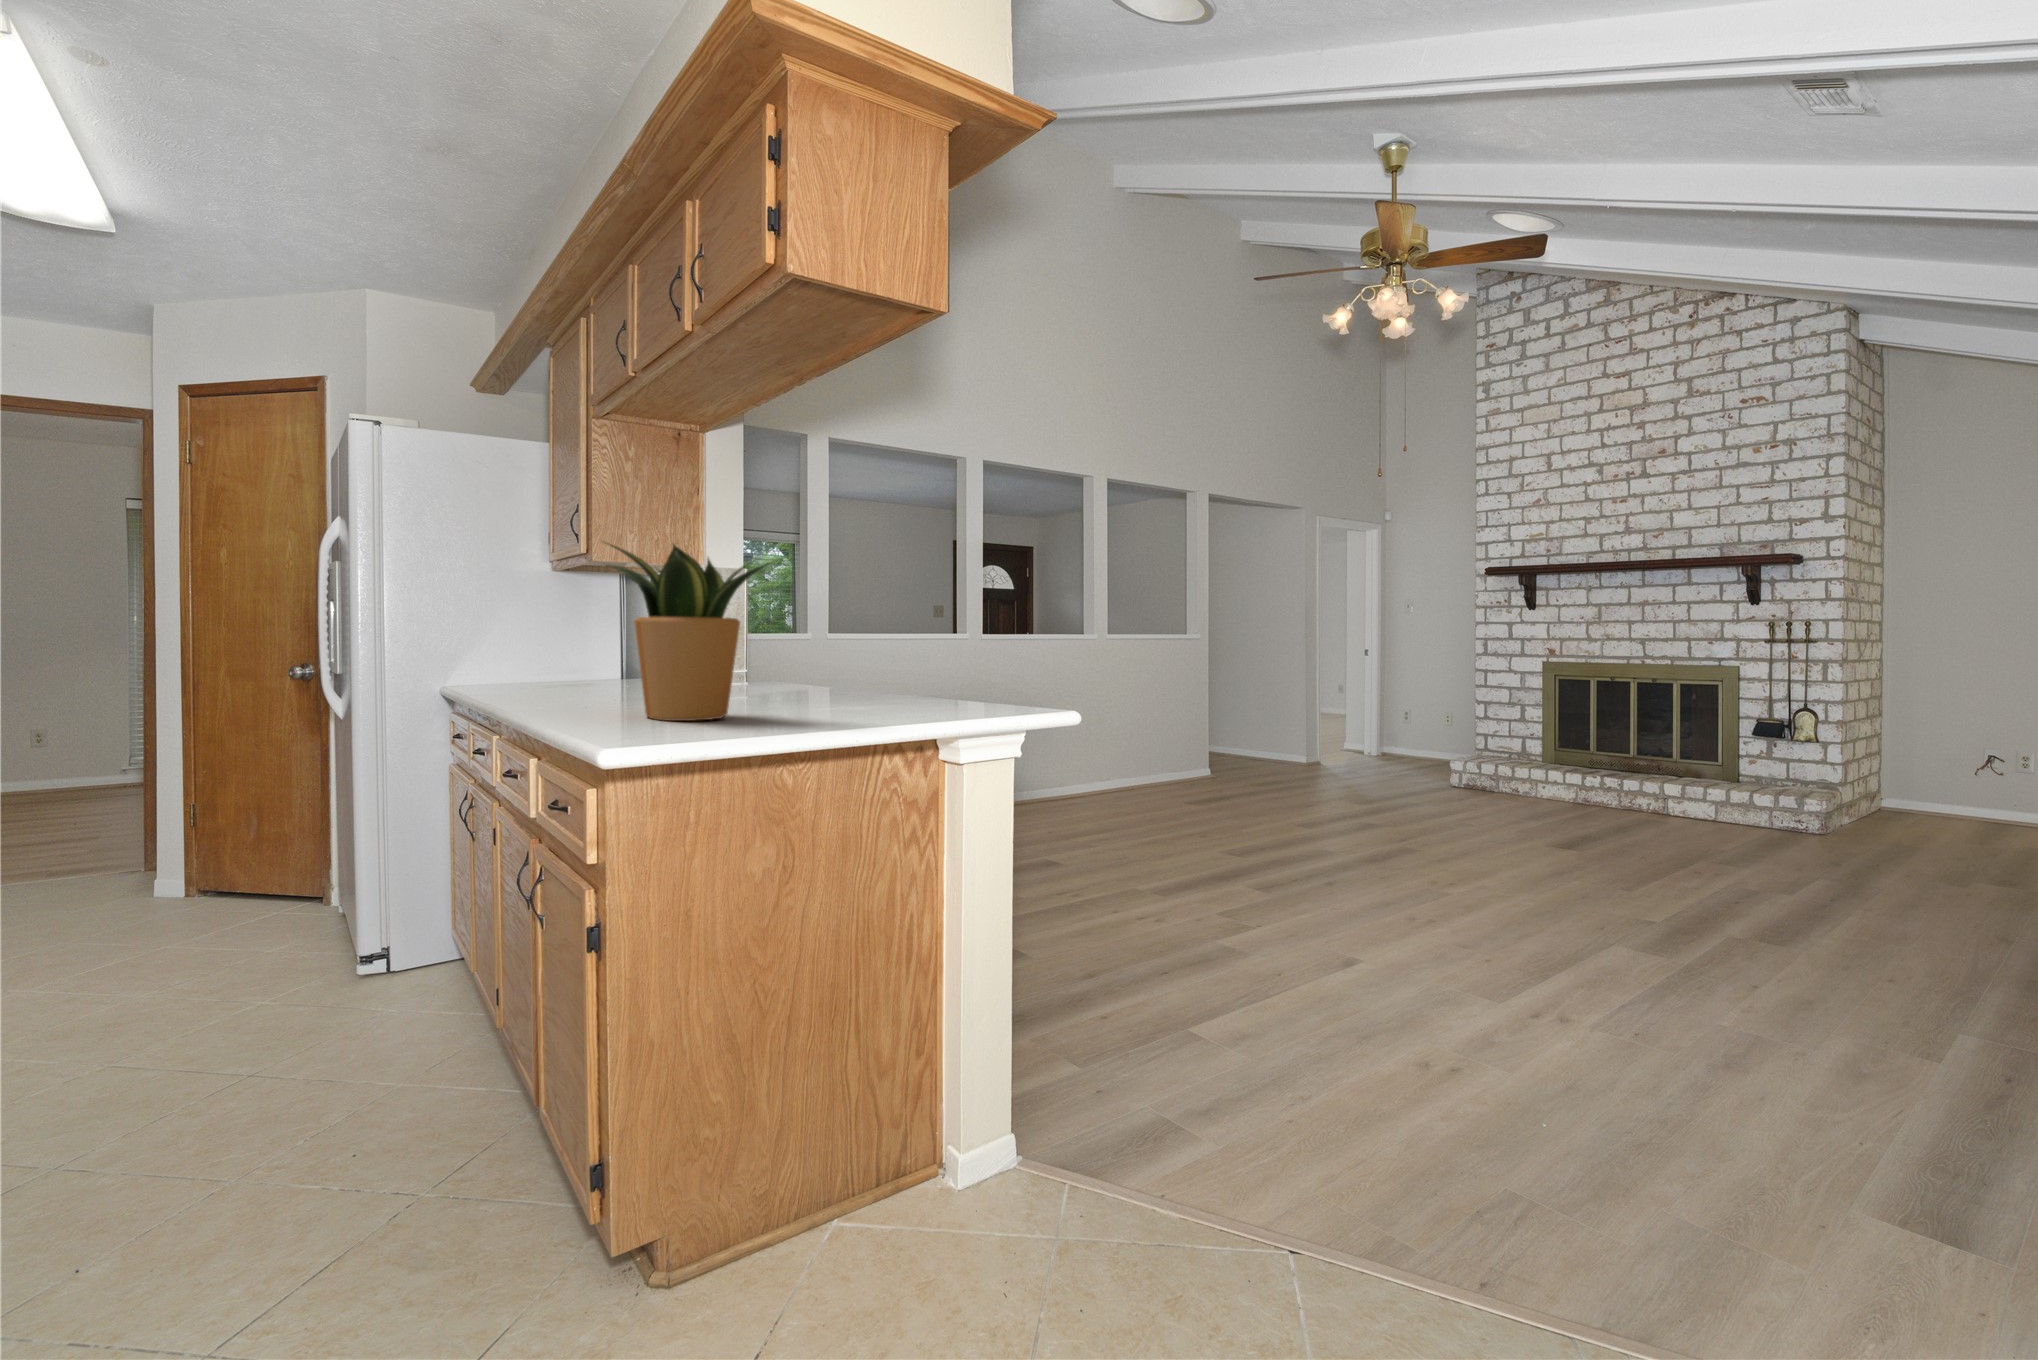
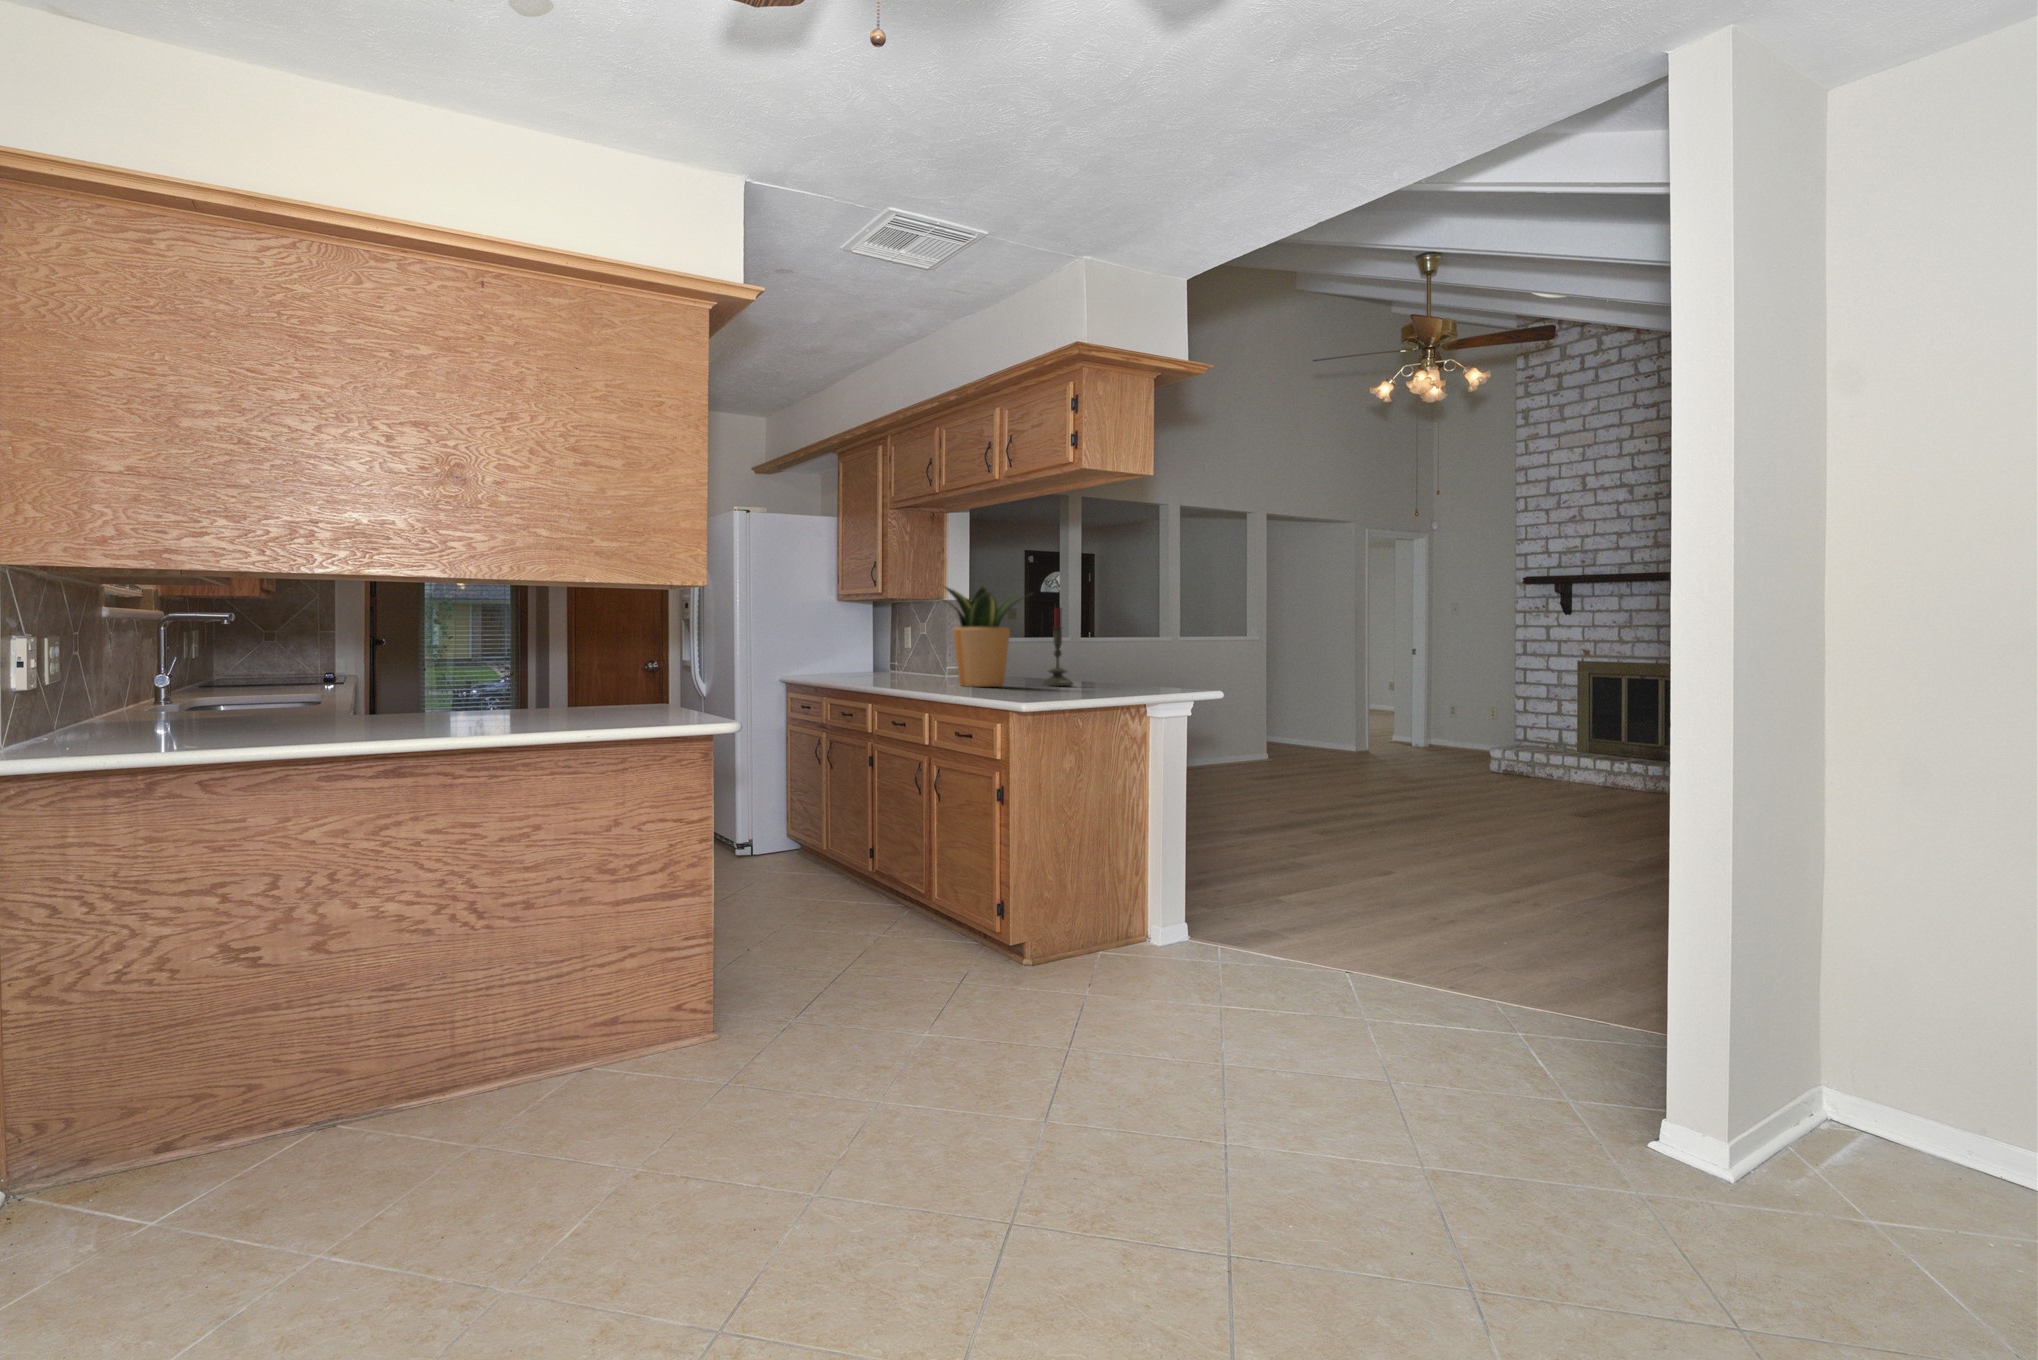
candle: none [827,583,878,712] -> present [1042,608,1073,686]

